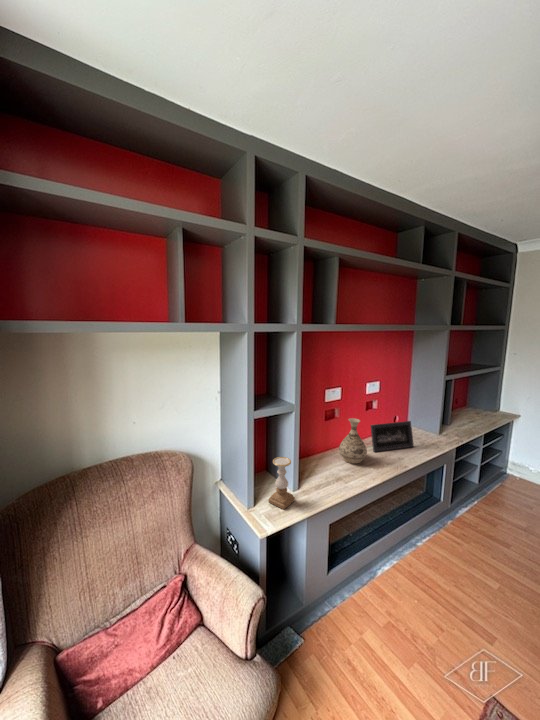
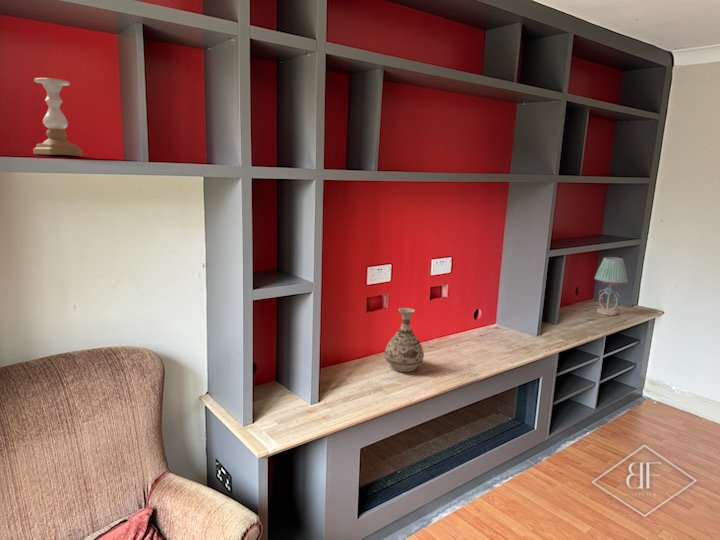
table lamp: none [471,379,496,419] -> present [595,257,628,316]
picture frame: present [371,421,414,452] -> none [434,314,496,357]
candle holder: present [268,457,295,509] -> present [33,78,82,156]

